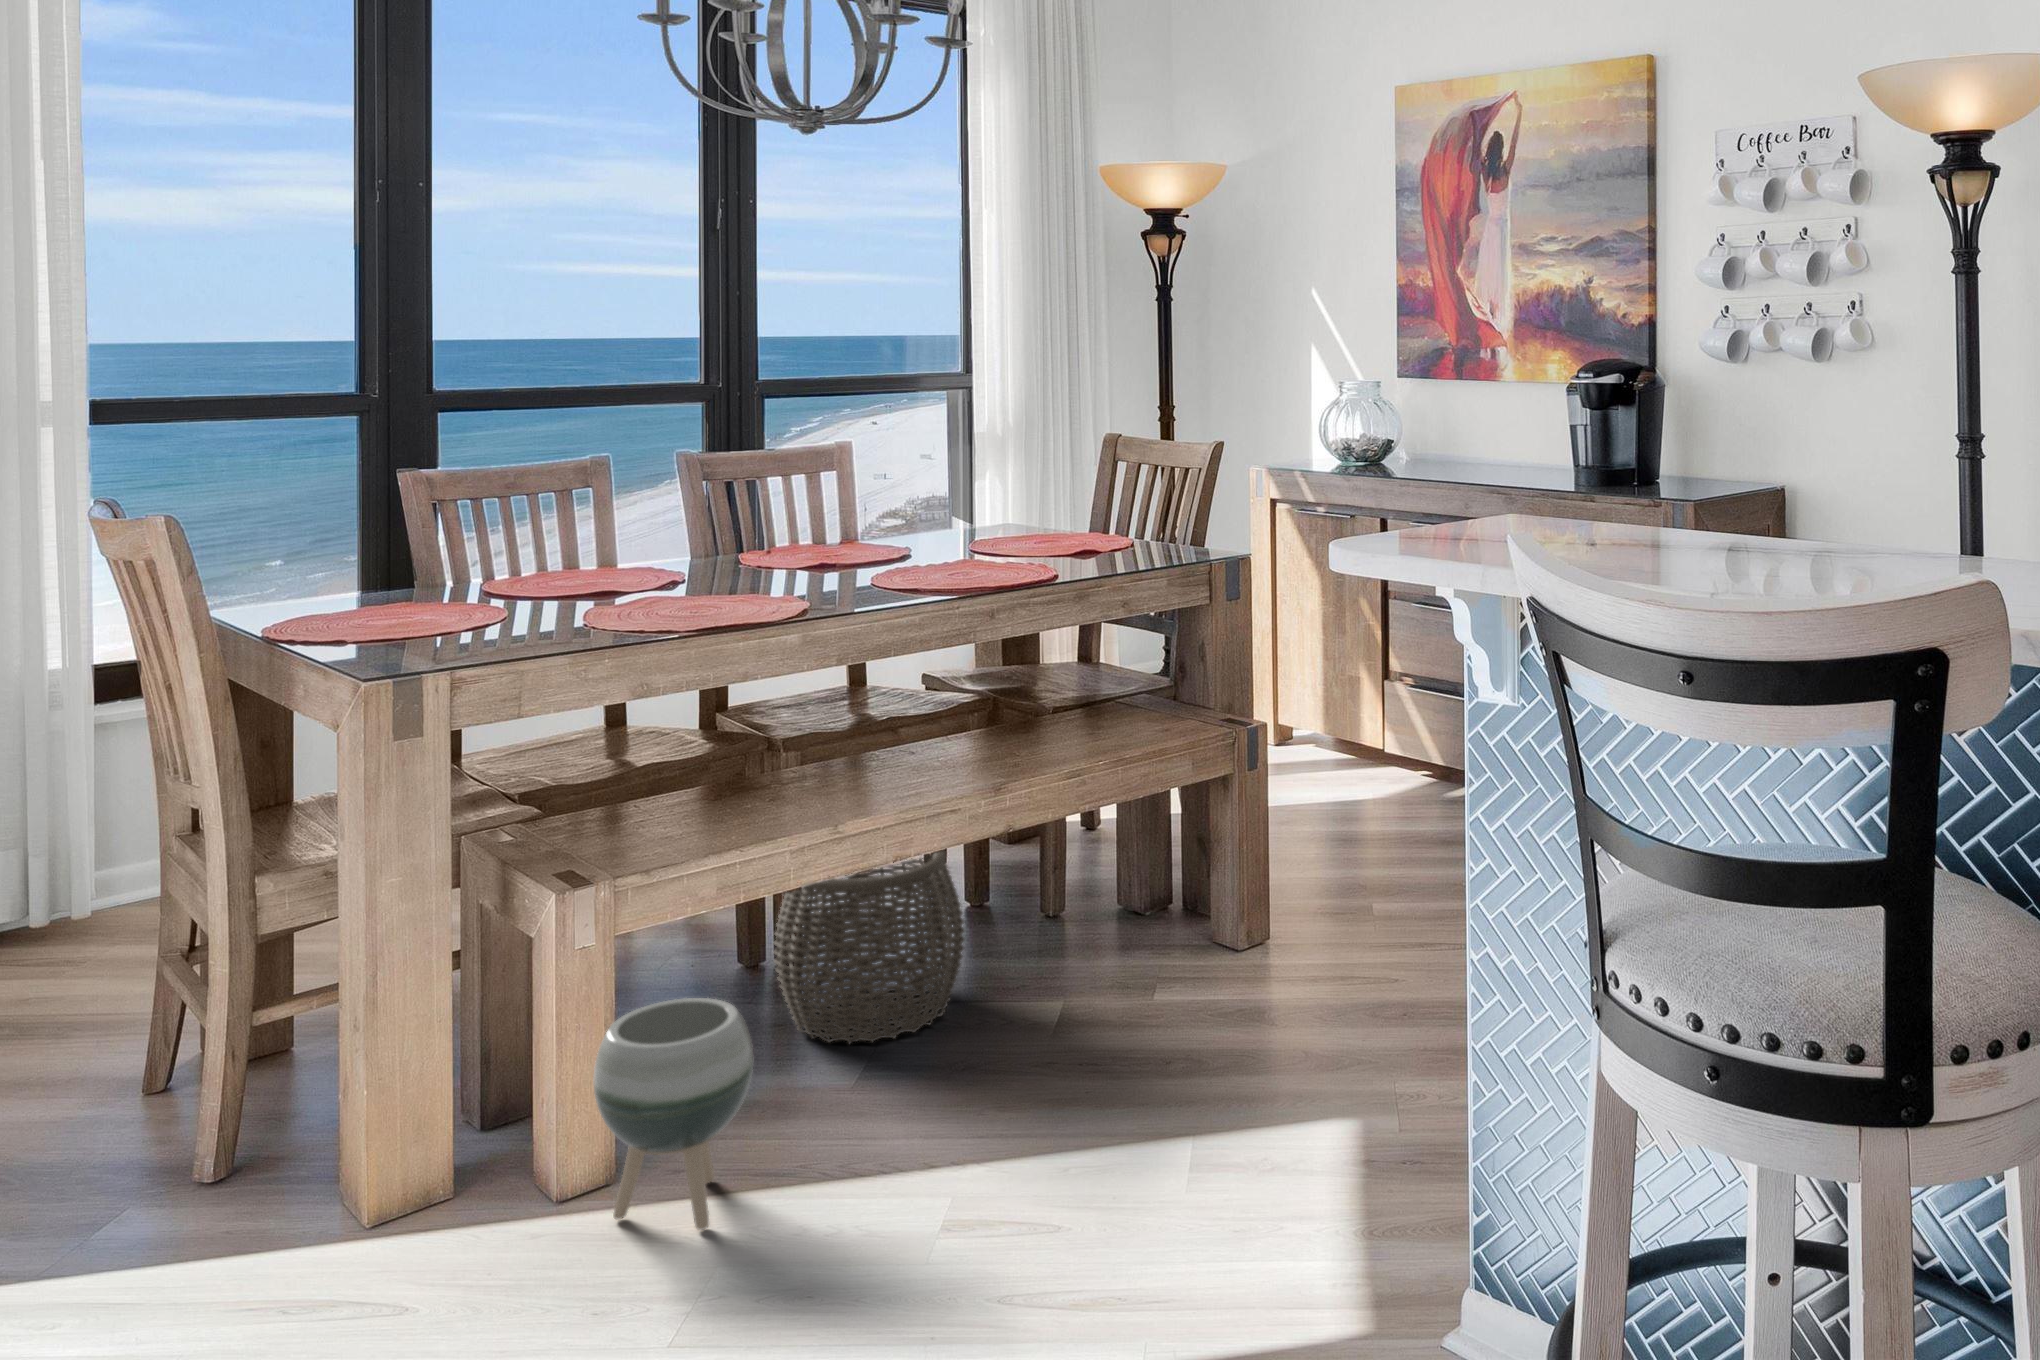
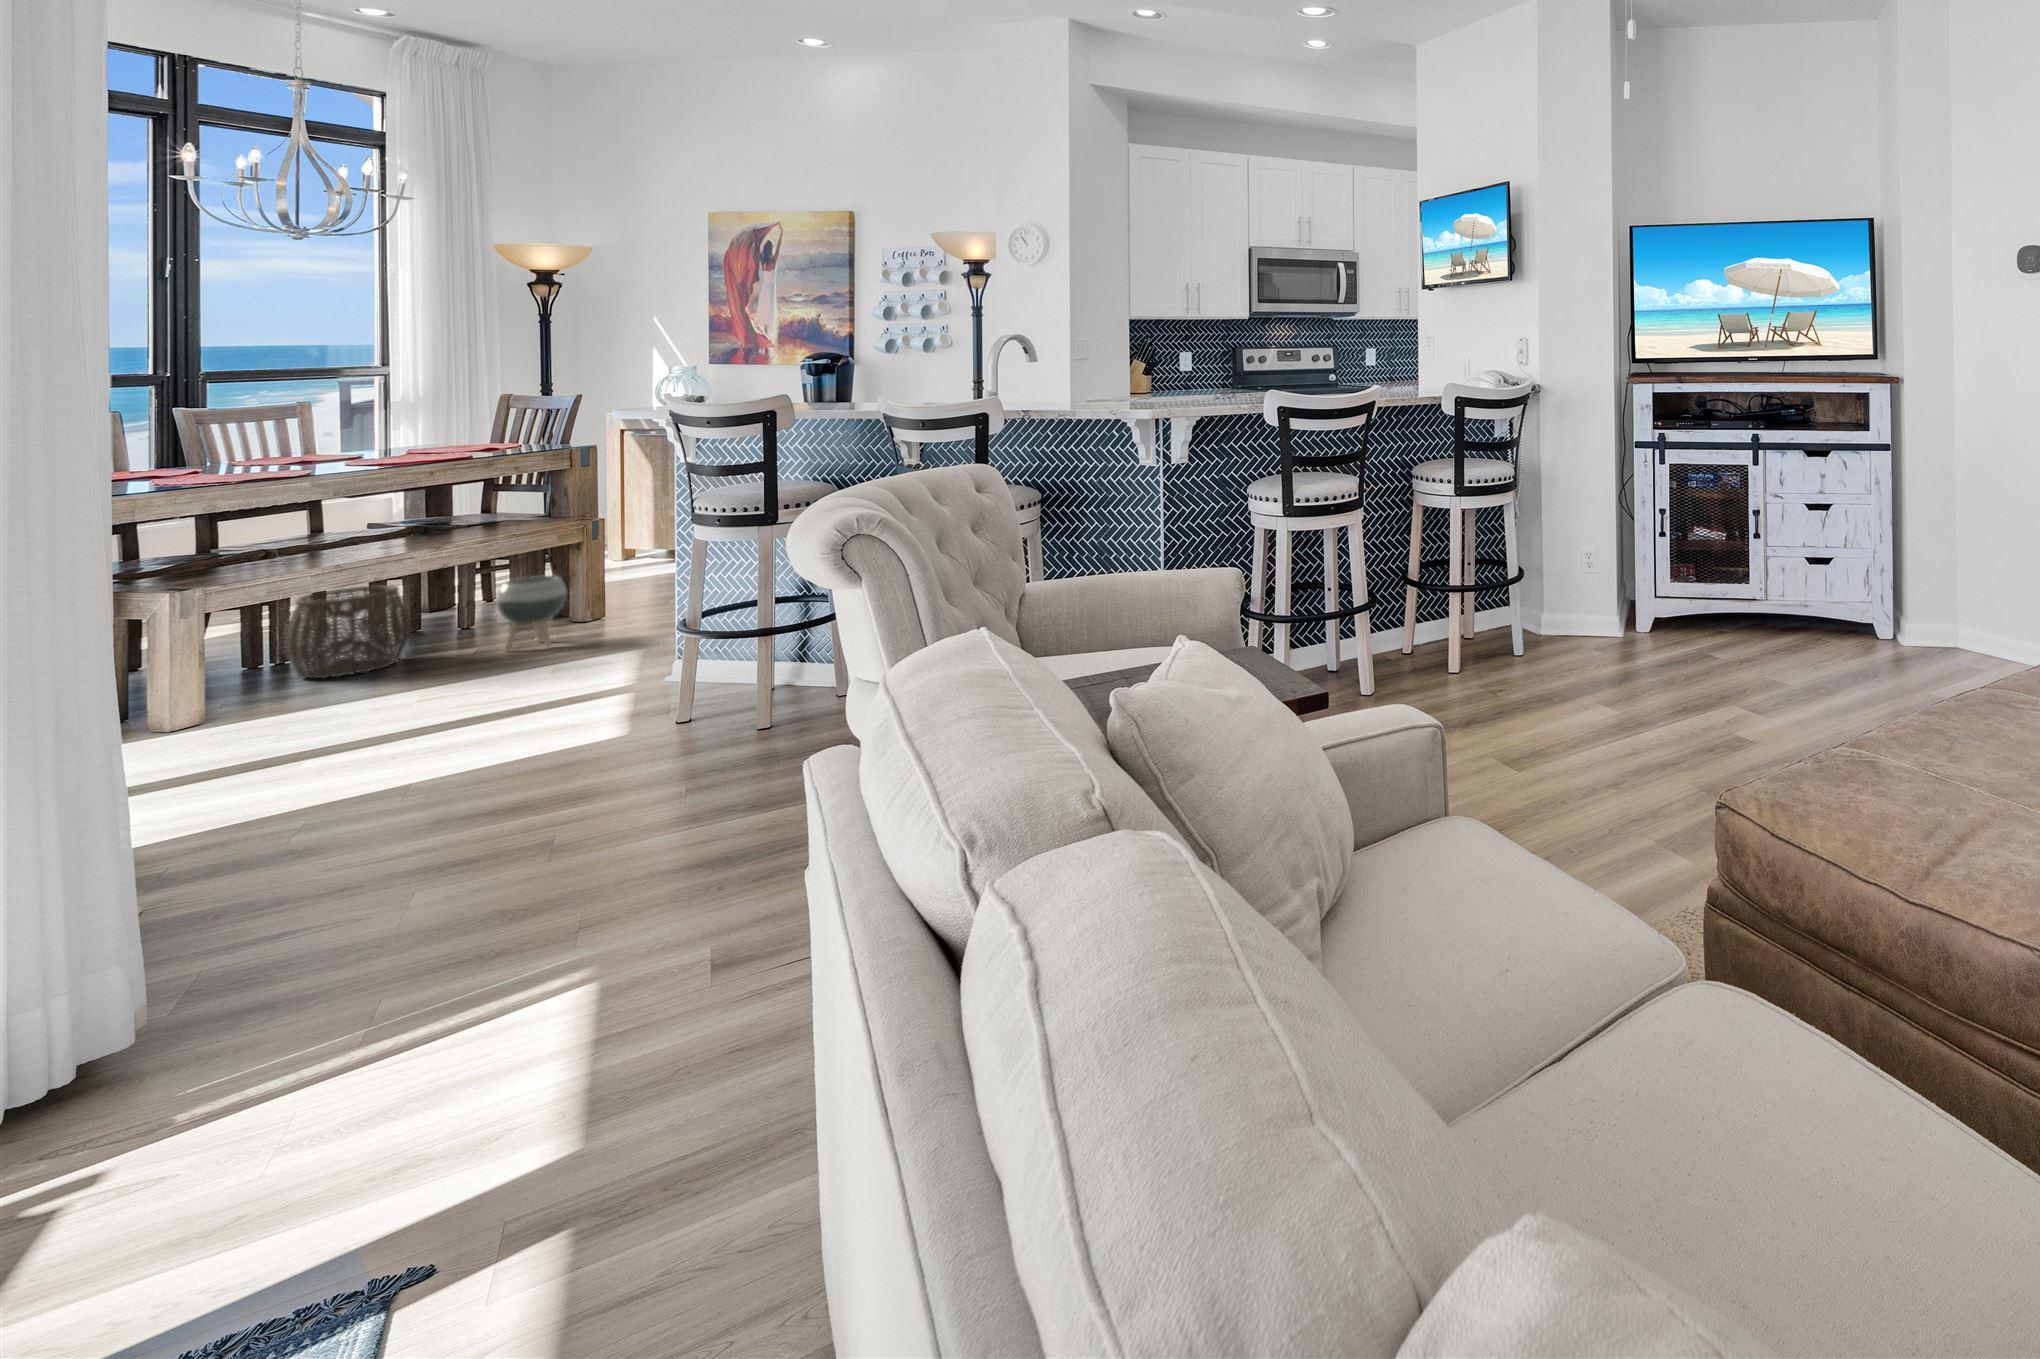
planter: present [593,998,753,1230] -> present [496,576,566,651]

